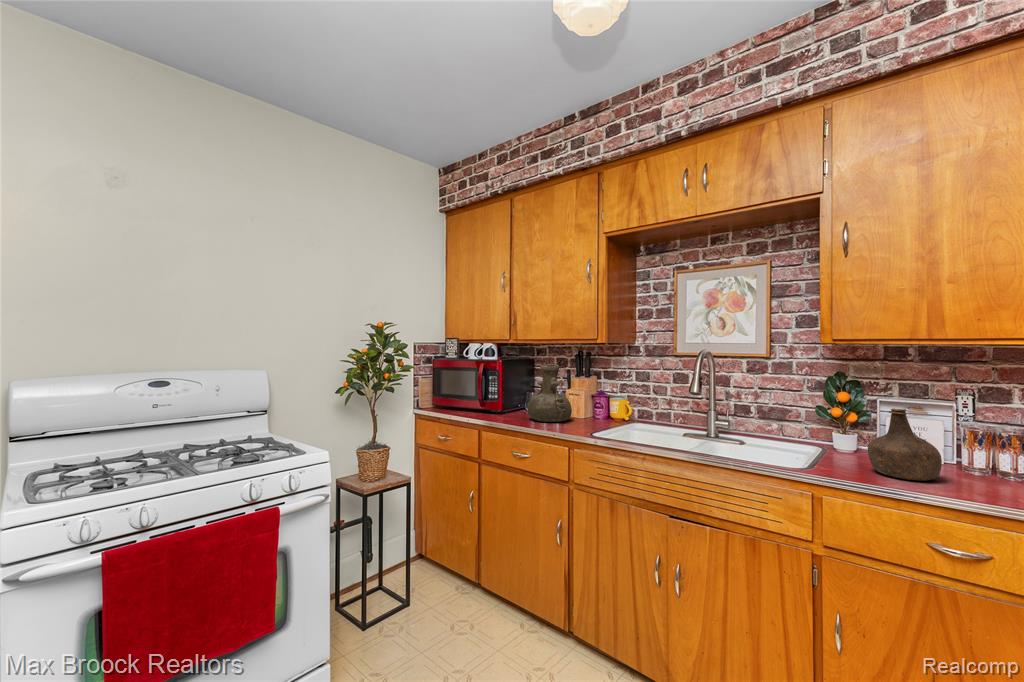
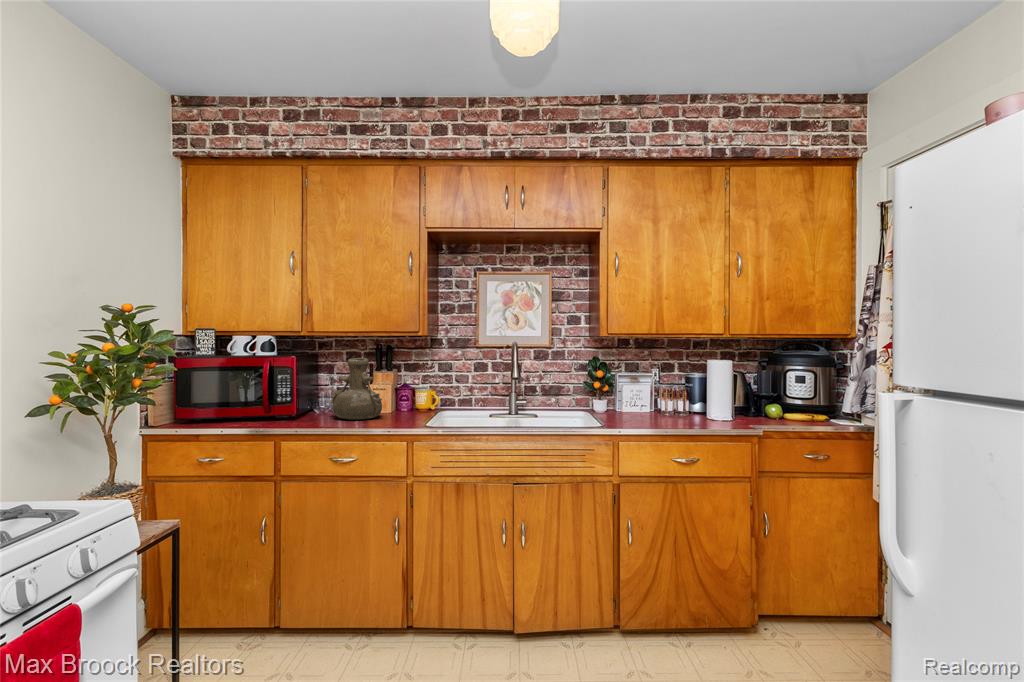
bottle: present [868,409,942,481] -> none [630,381,666,424]

